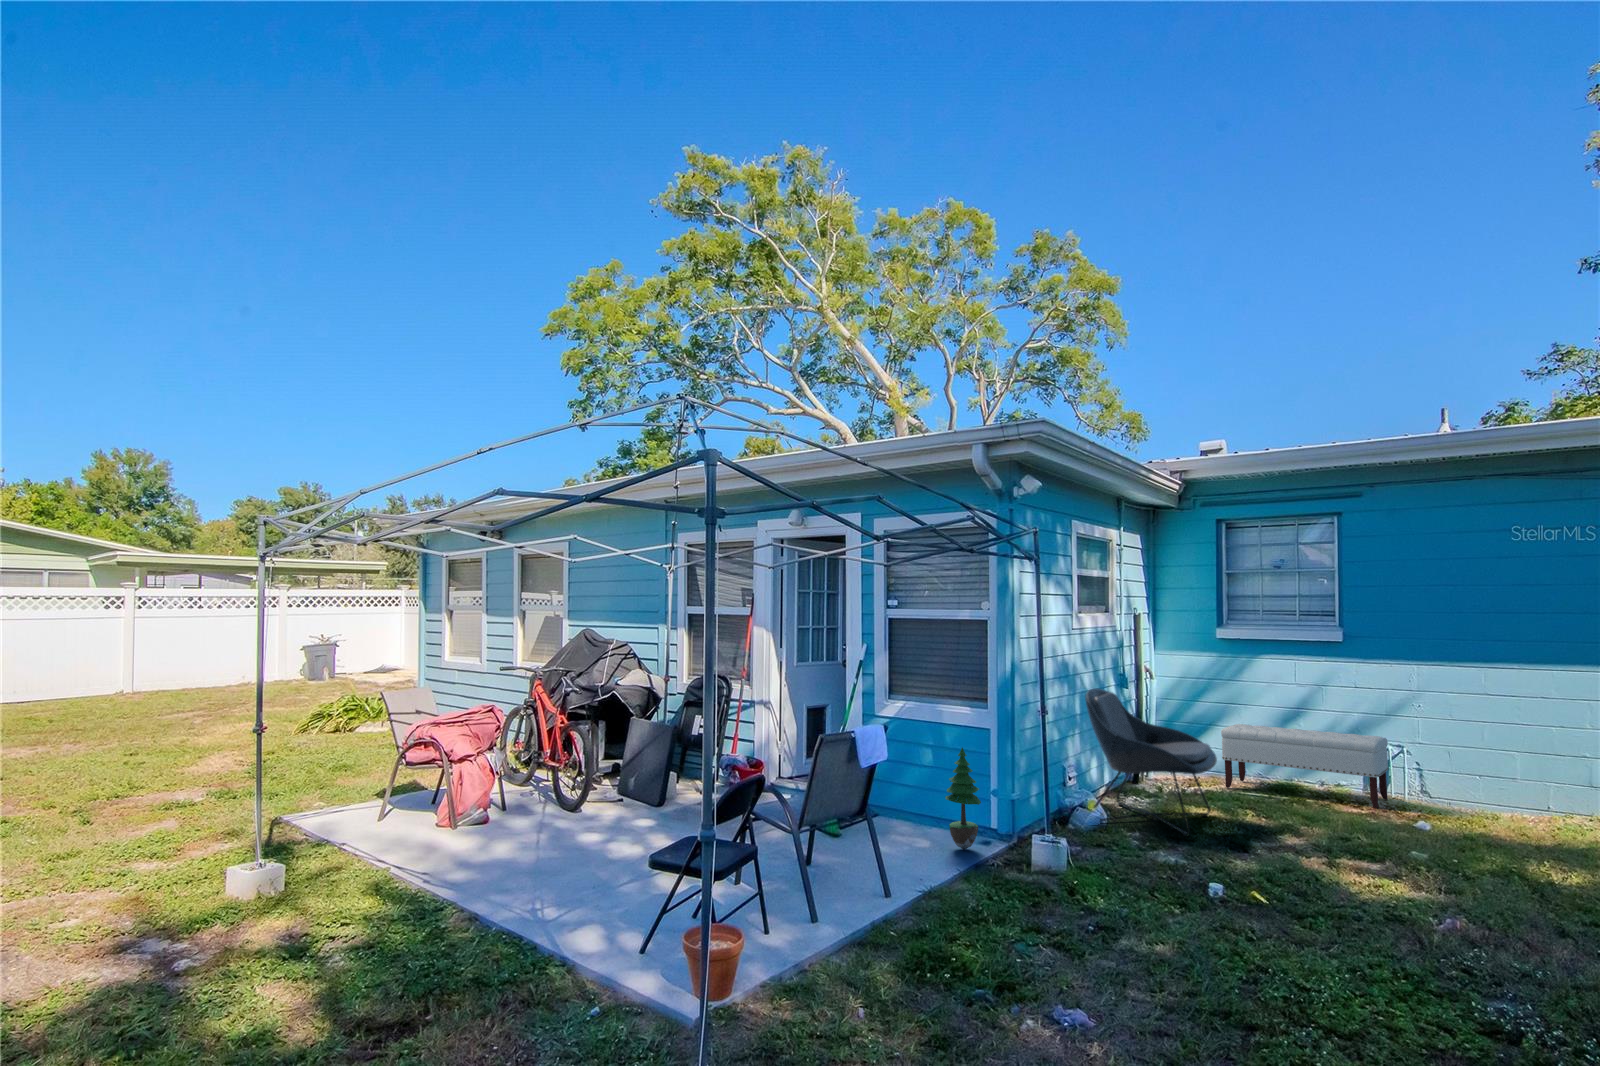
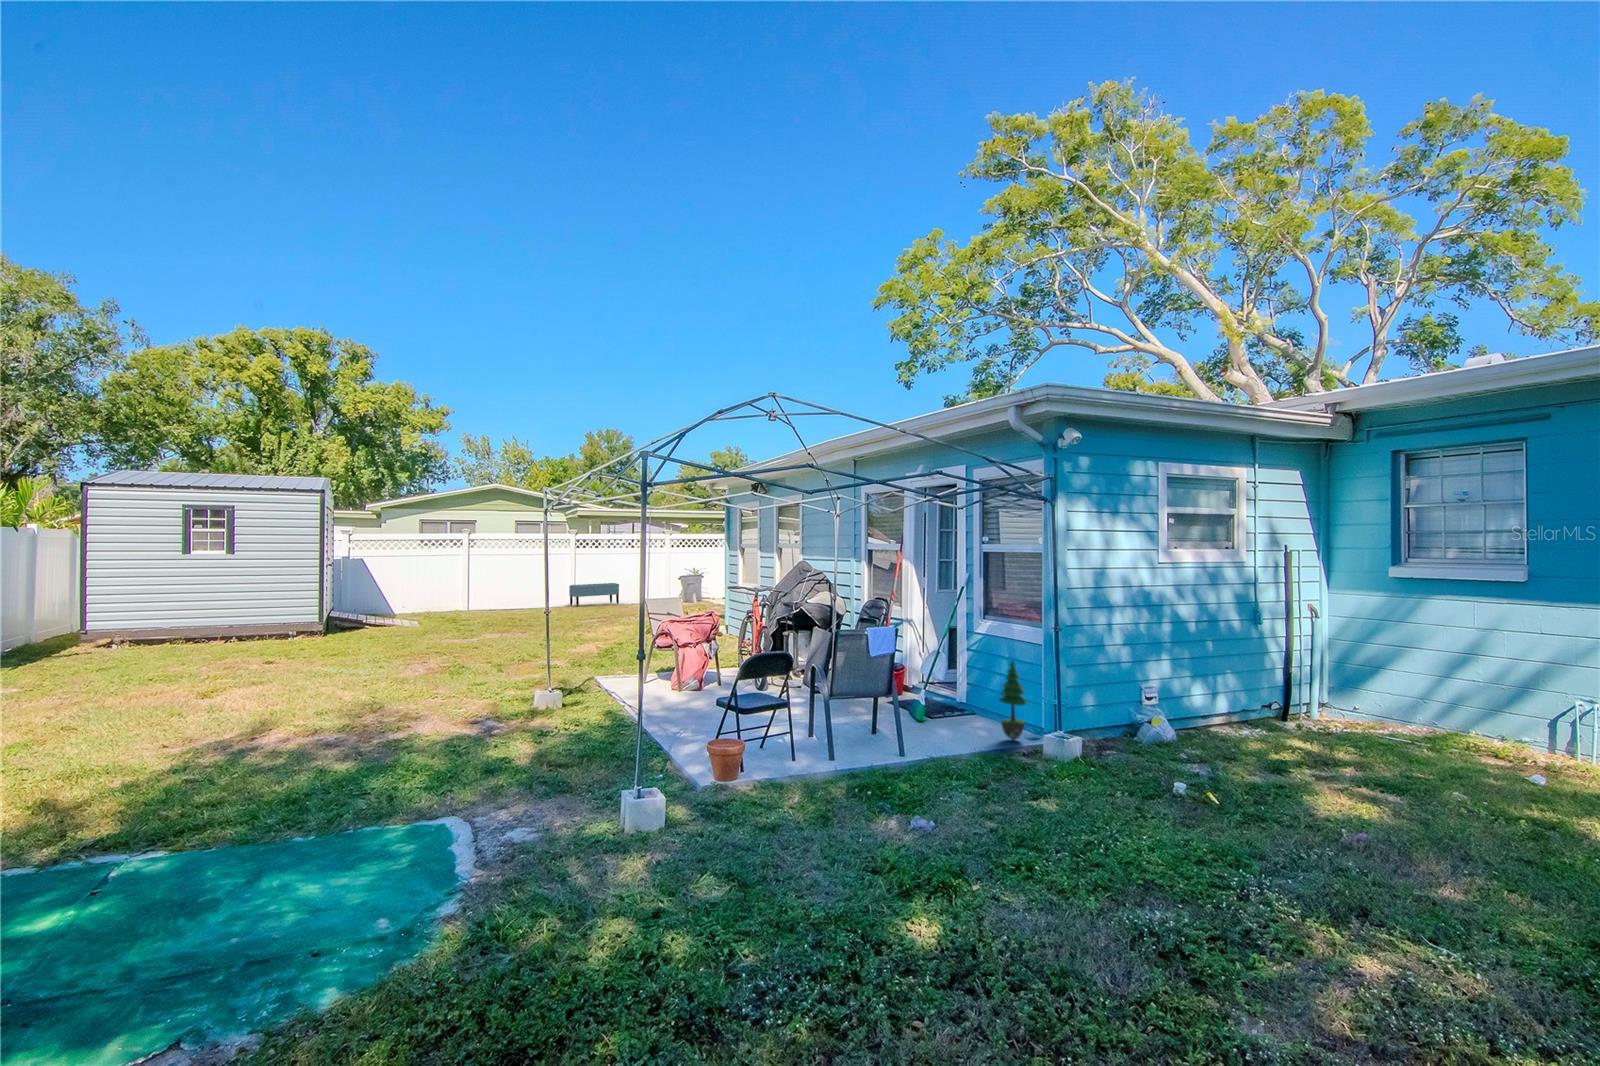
lounge chair: present [1085,688,1217,837] -> none [1161,620,1307,757]
bench: present [1221,724,1389,808] -> present [569,583,619,607]

